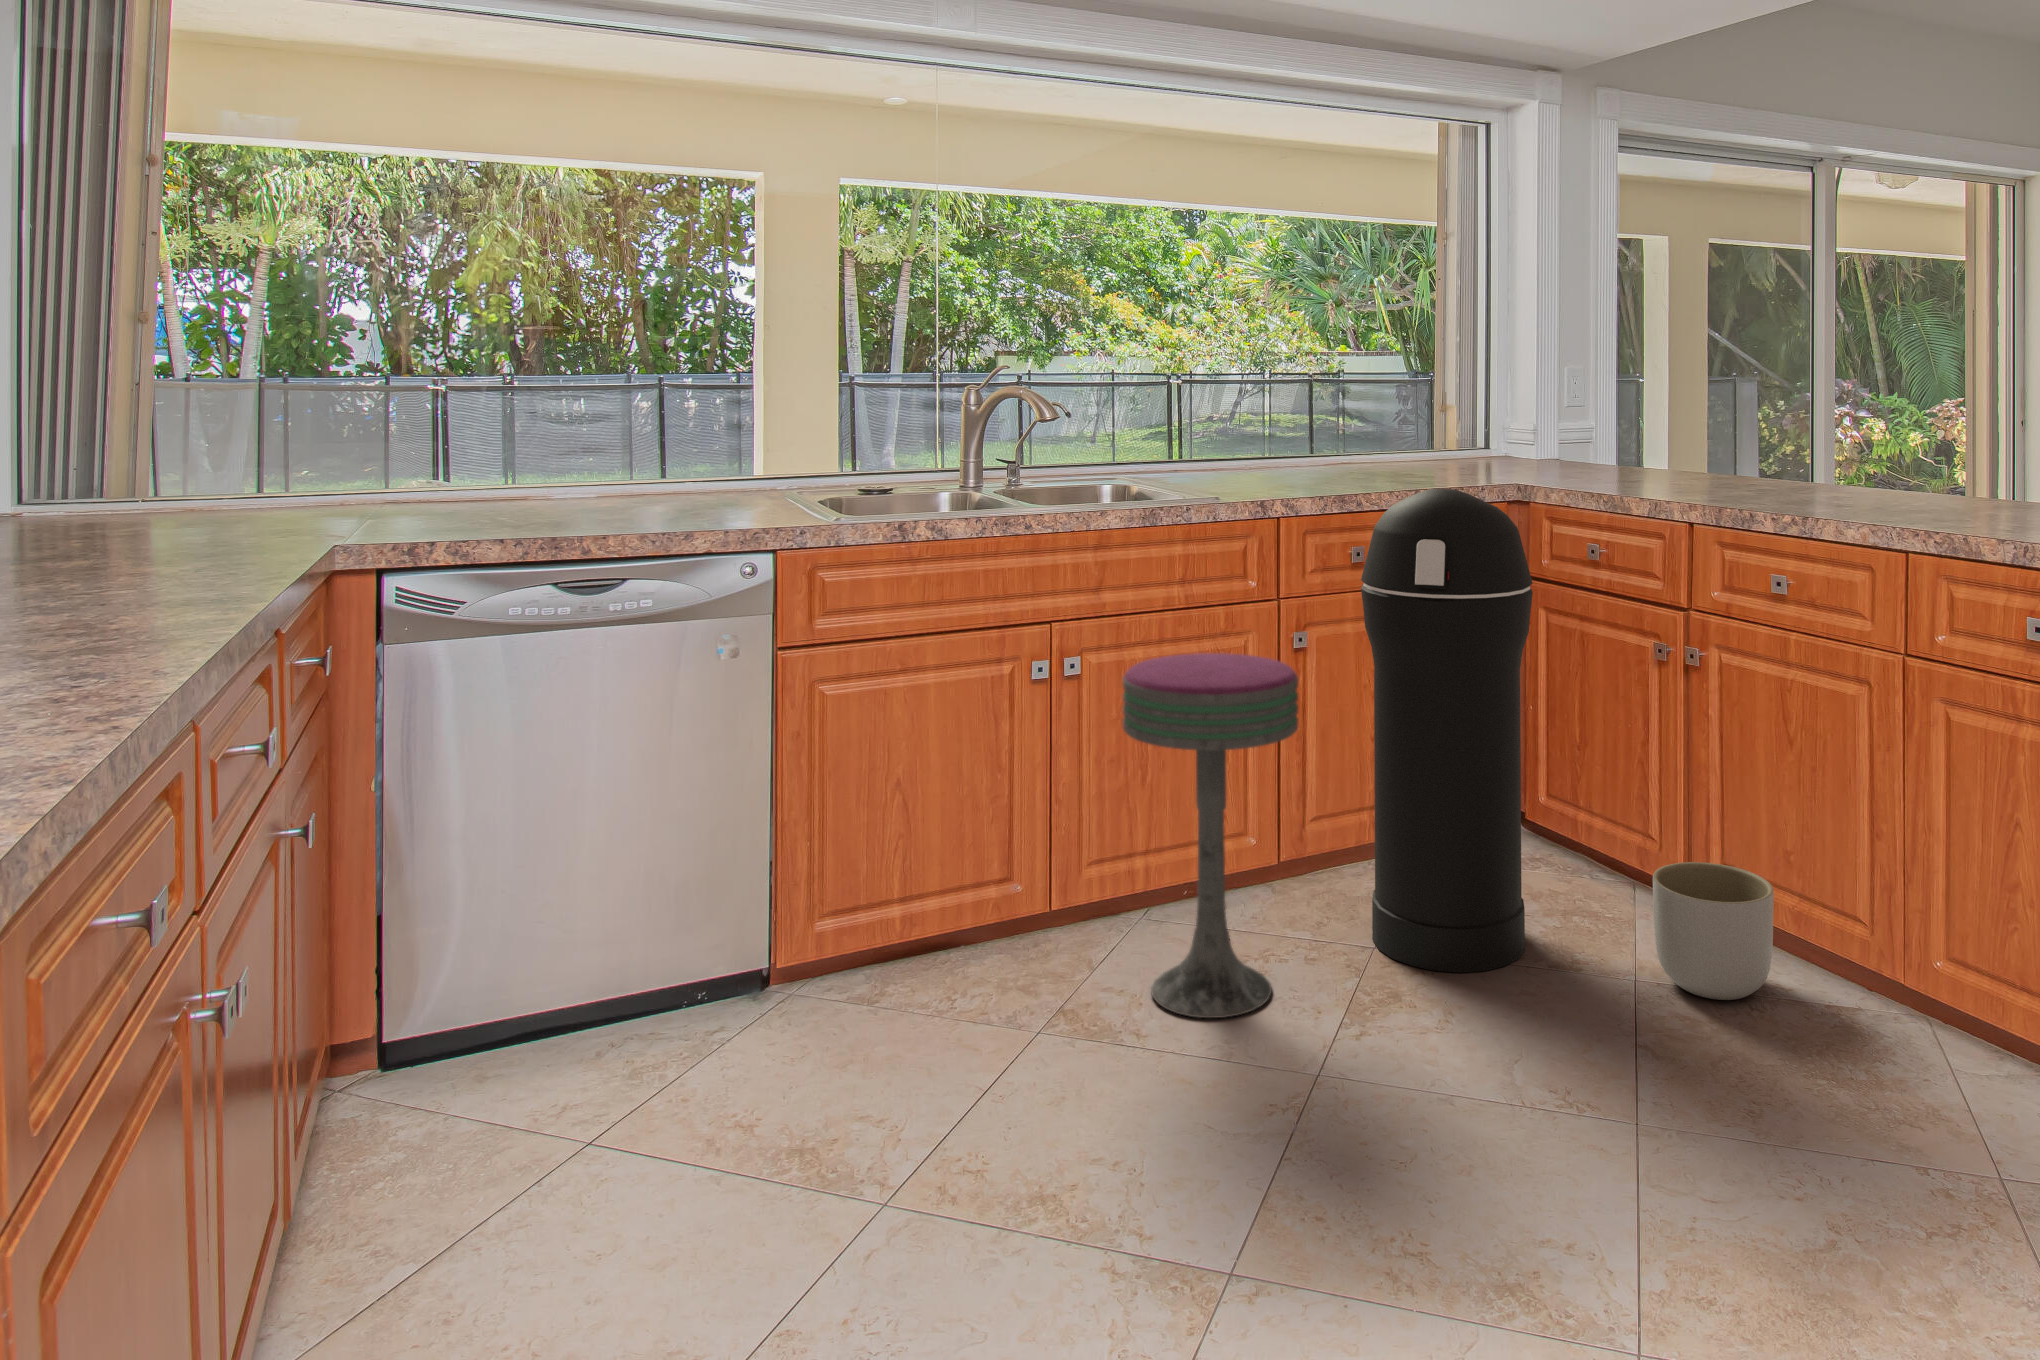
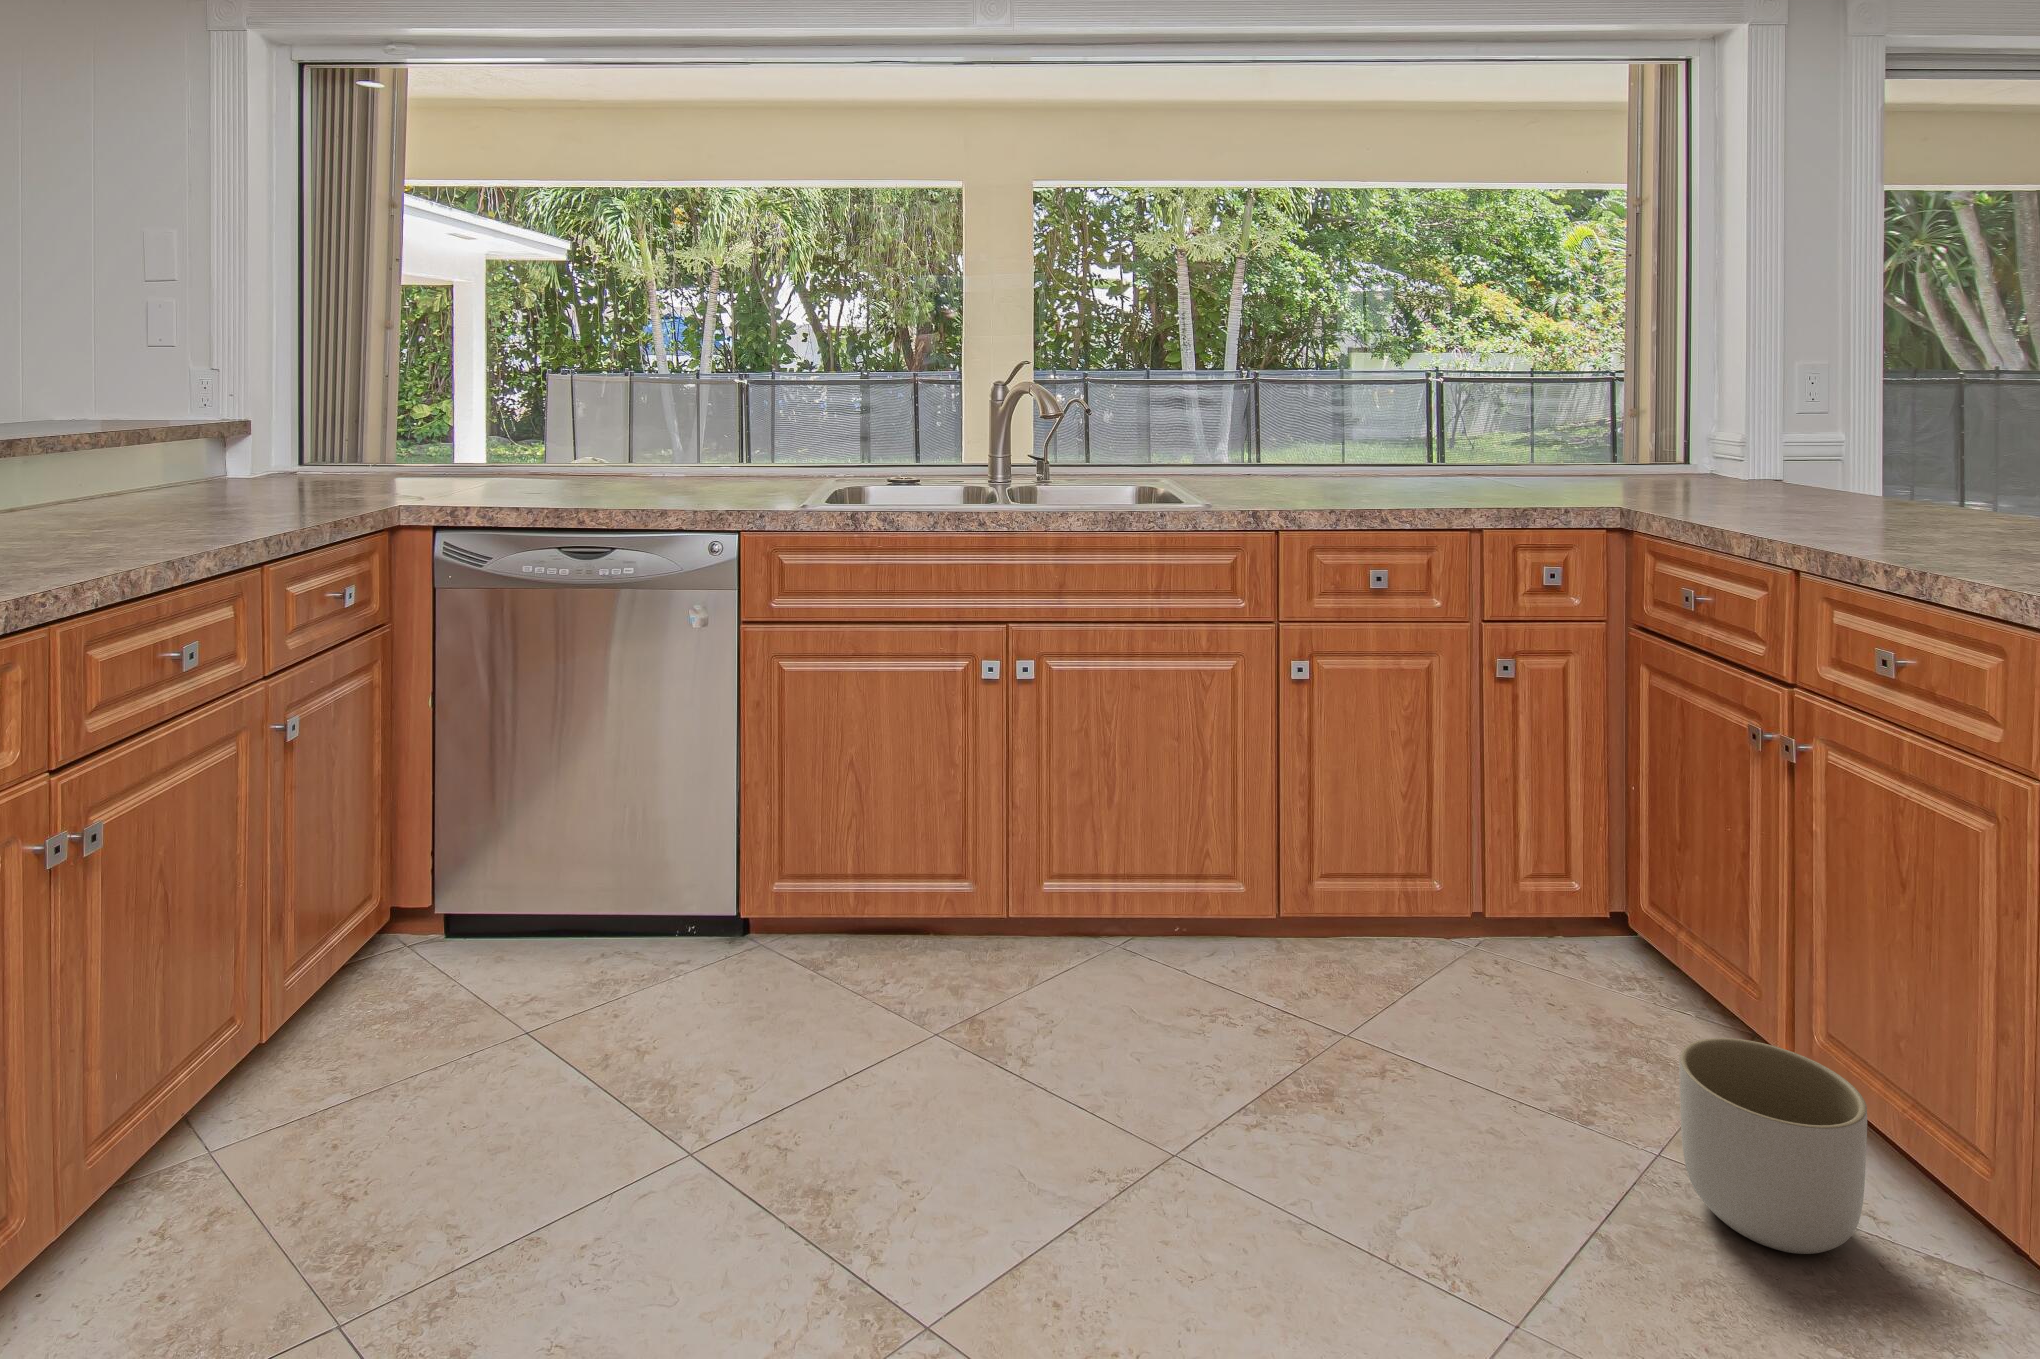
trash can: present [1361,489,1533,973] -> none [1328,514,1548,1106]
bar stool: present [1123,653,1298,1018] -> none [1025,673,1217,1076]

